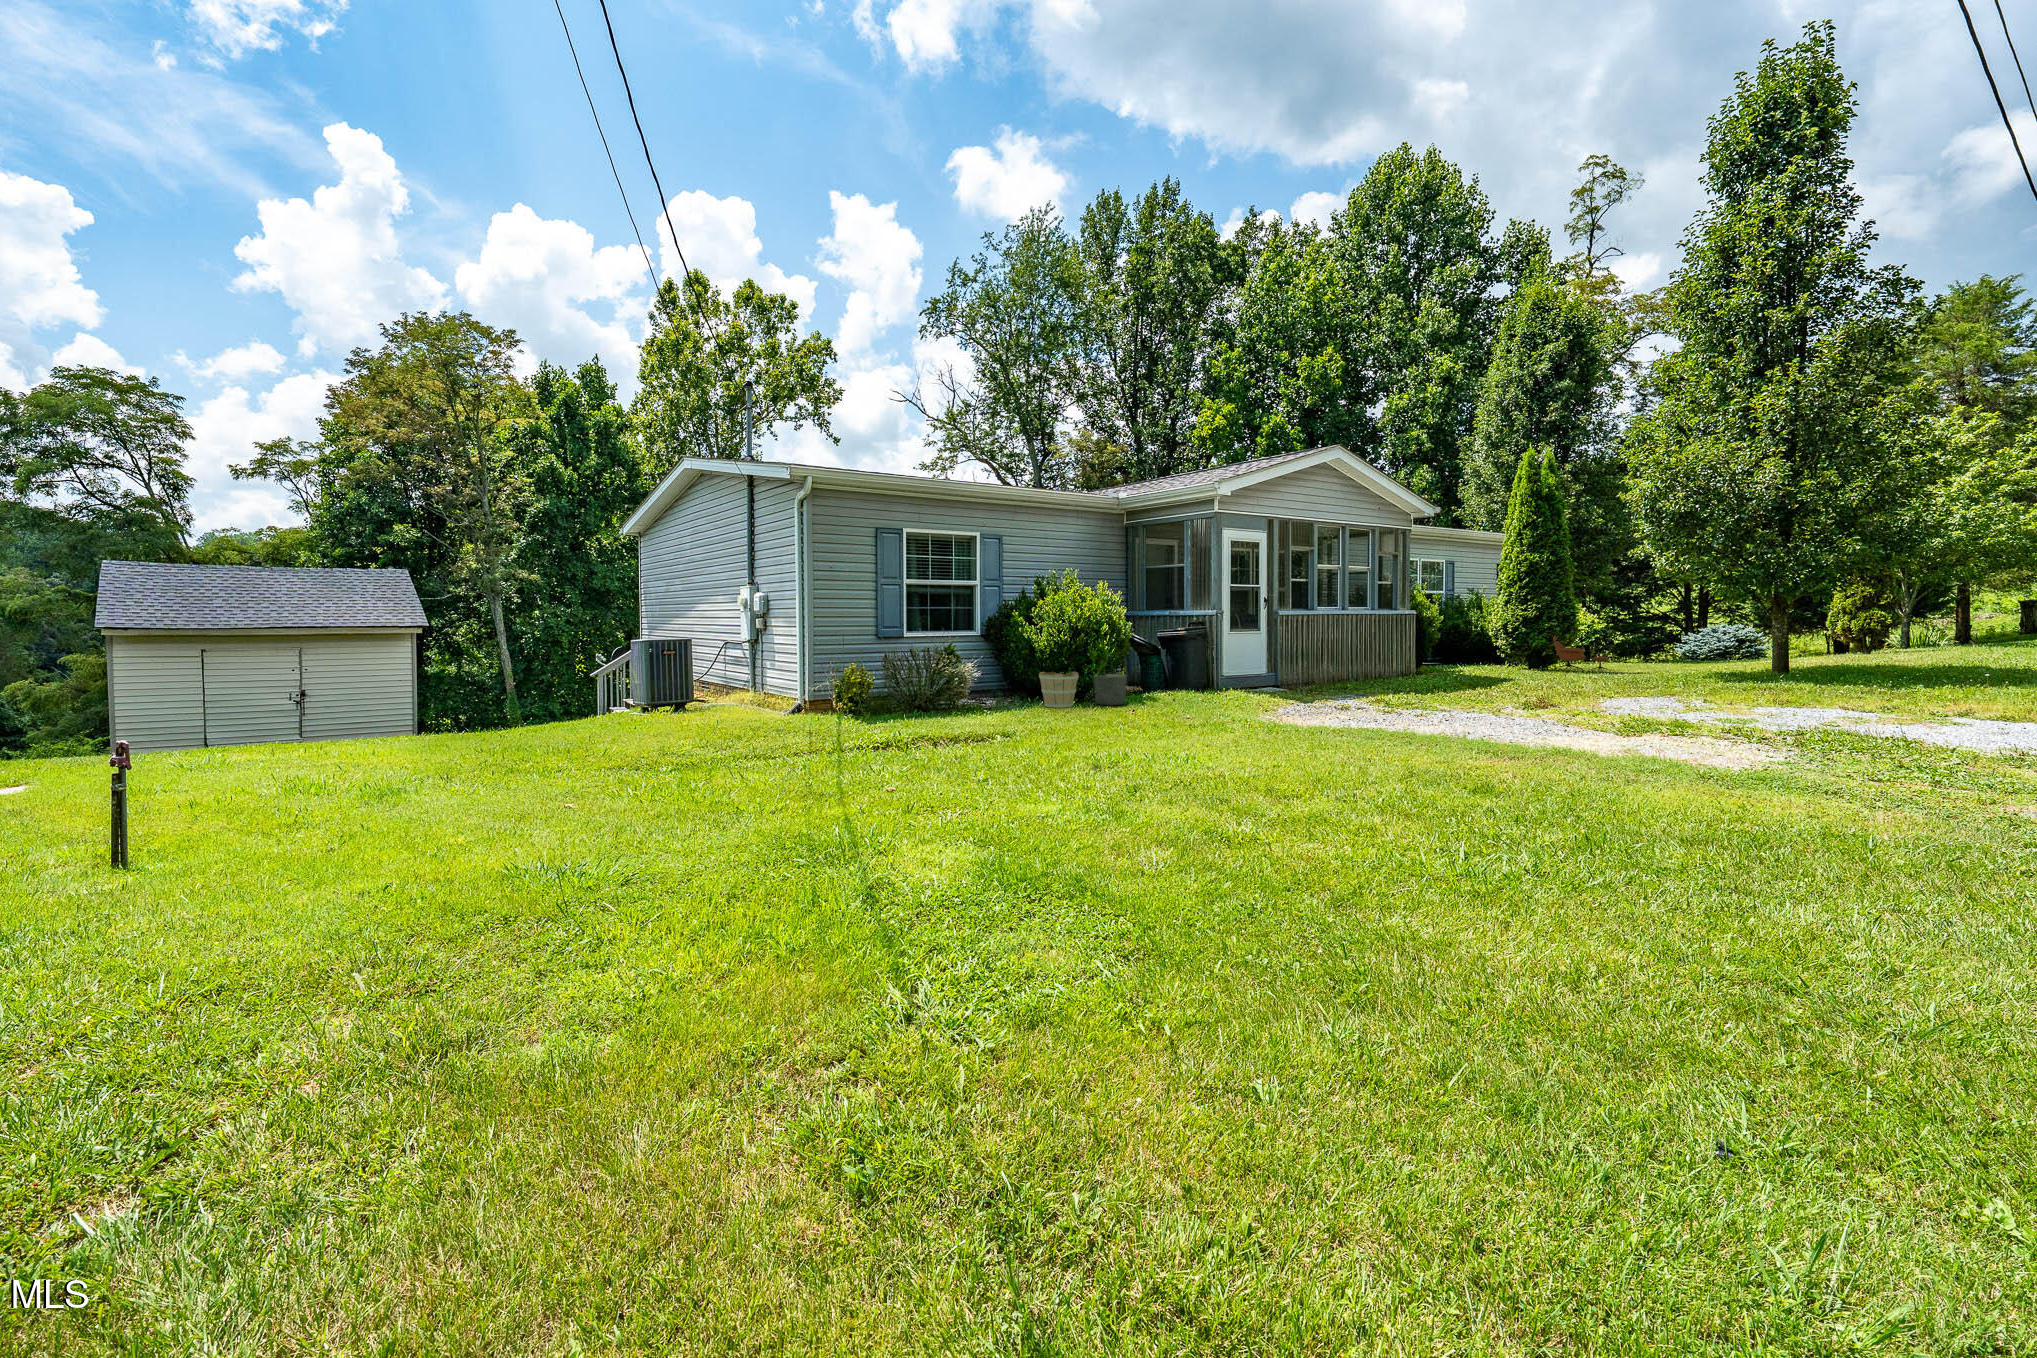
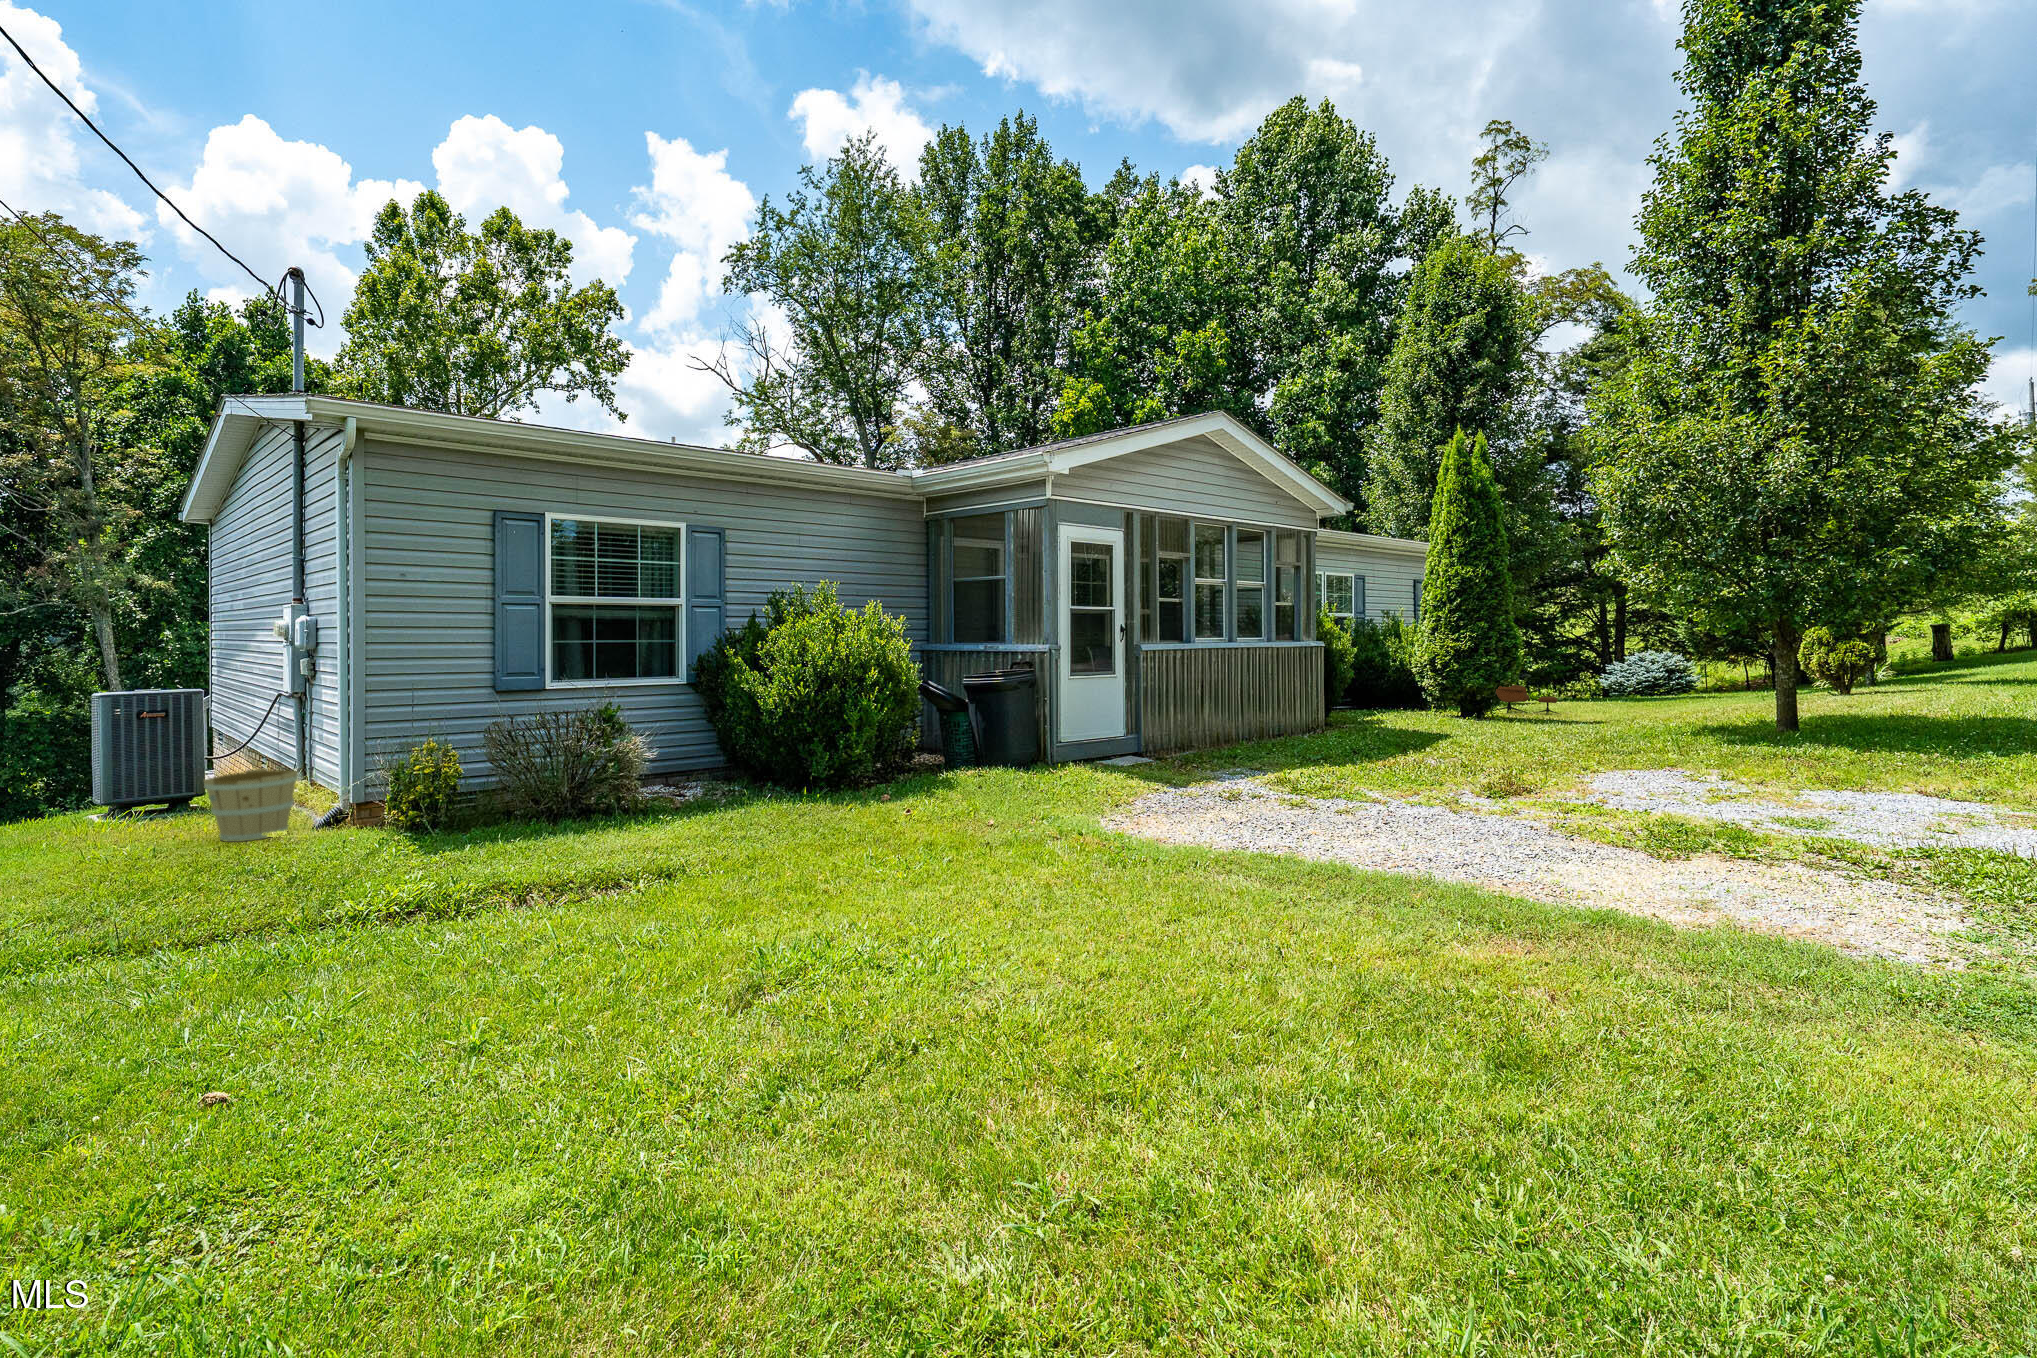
wooden bucket: present [1039,672,1079,708] -> present [204,769,298,842]
planter: present [1094,674,1127,706] -> none [851,752,904,806]

